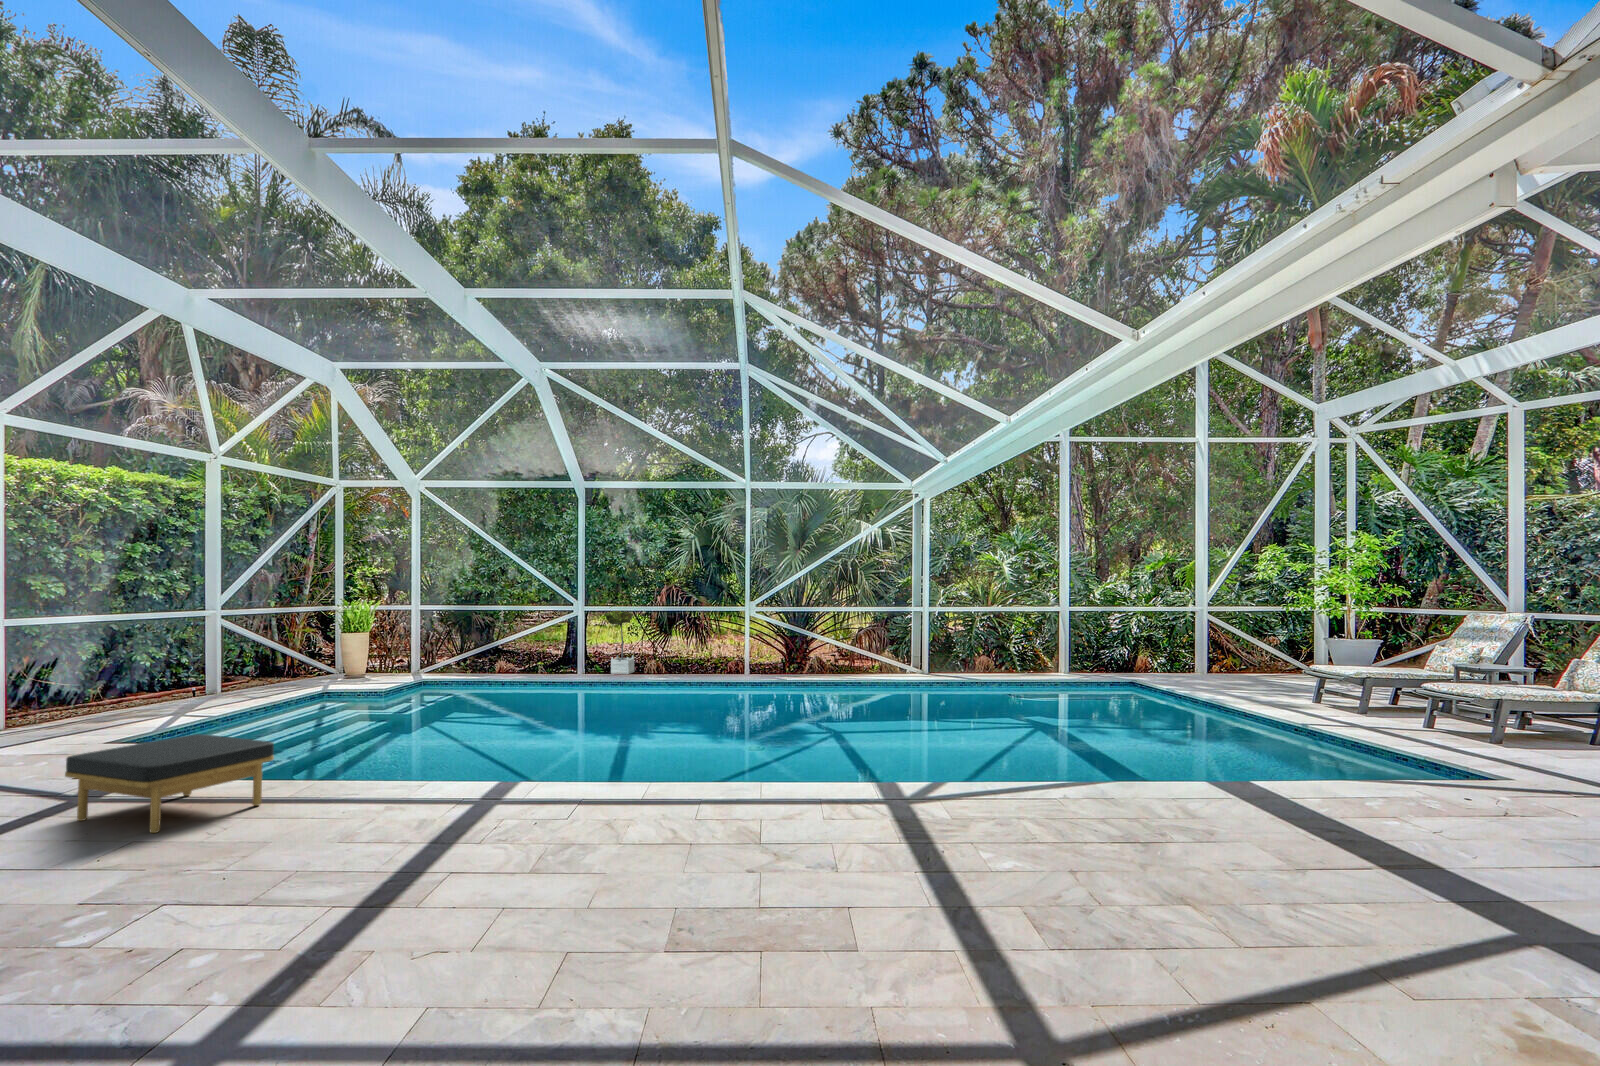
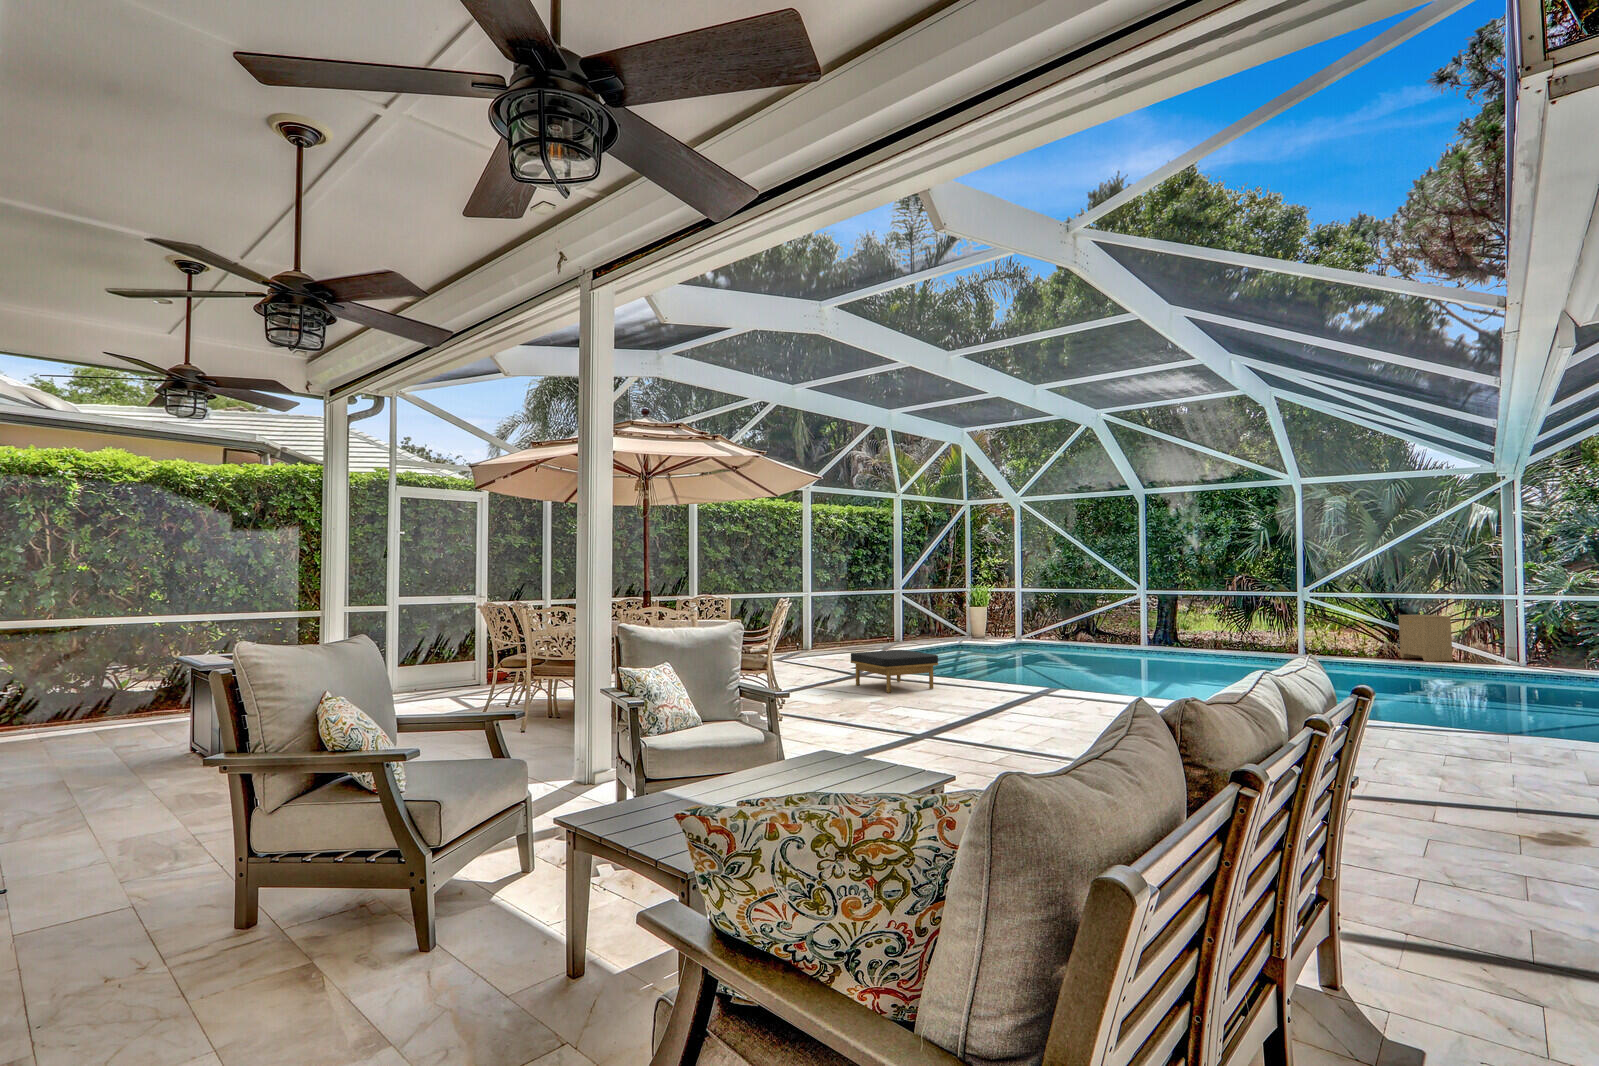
potted tree: present [605,606,634,674] -> none [1165,590,1193,647]
side table: none [828,627,871,674] -> present [1398,615,1453,661]

